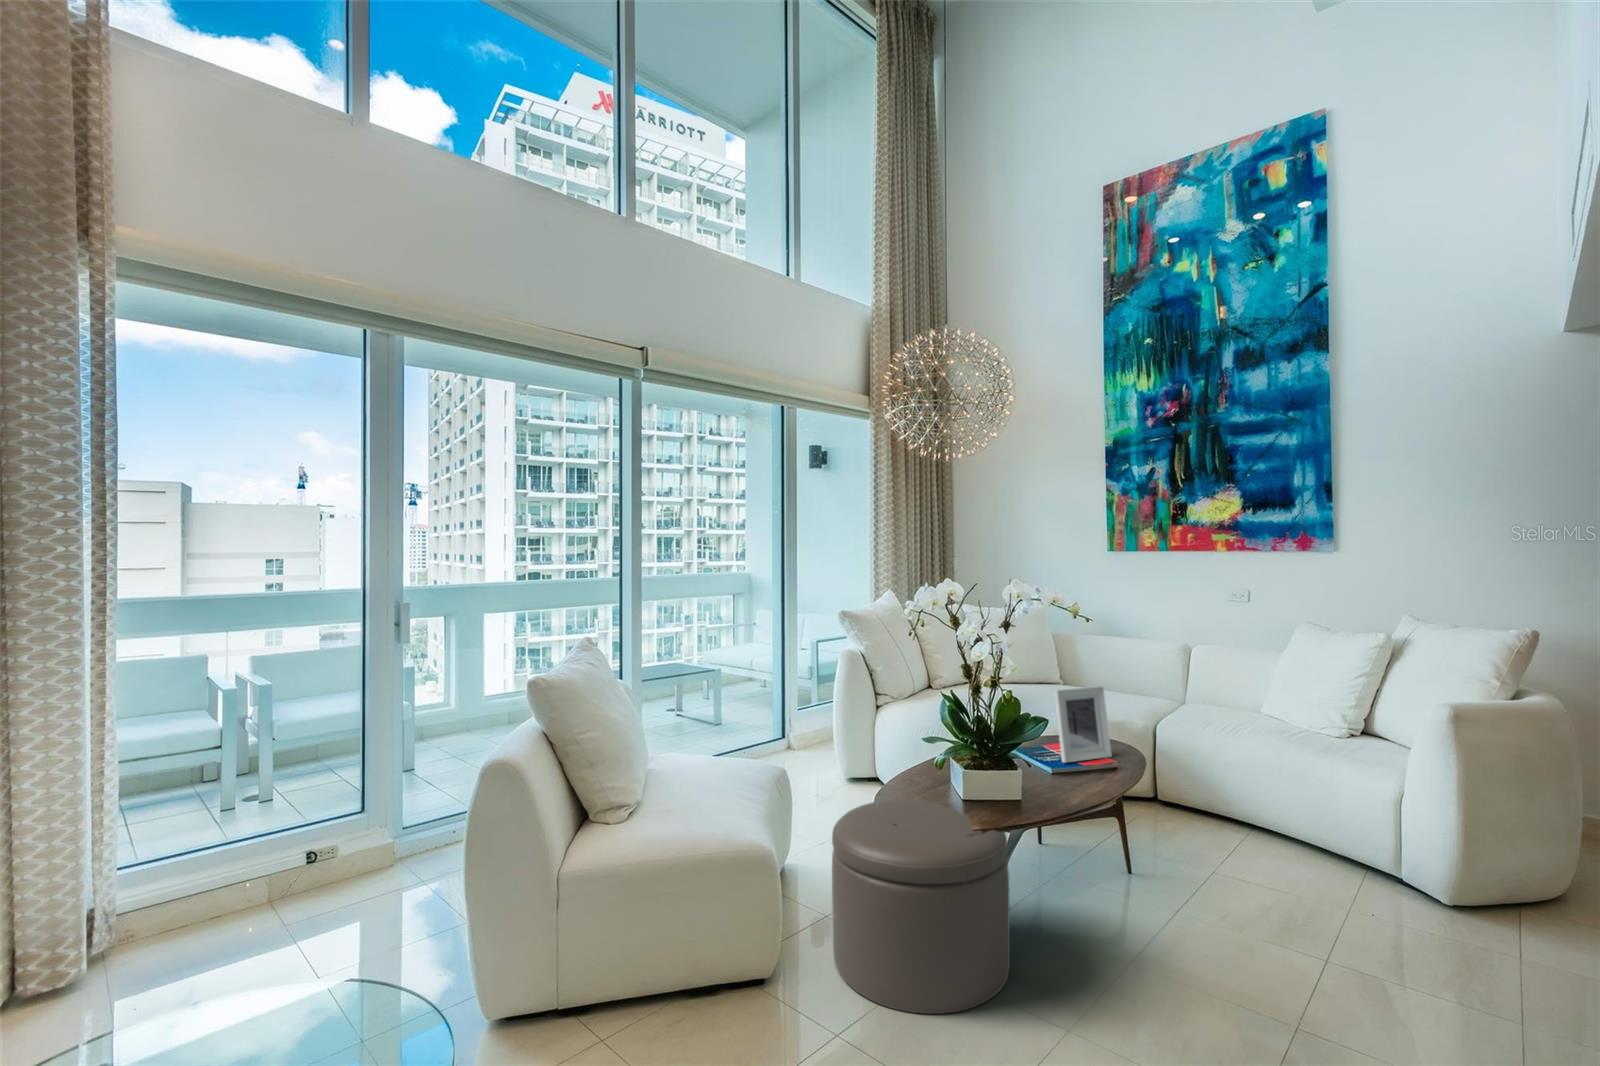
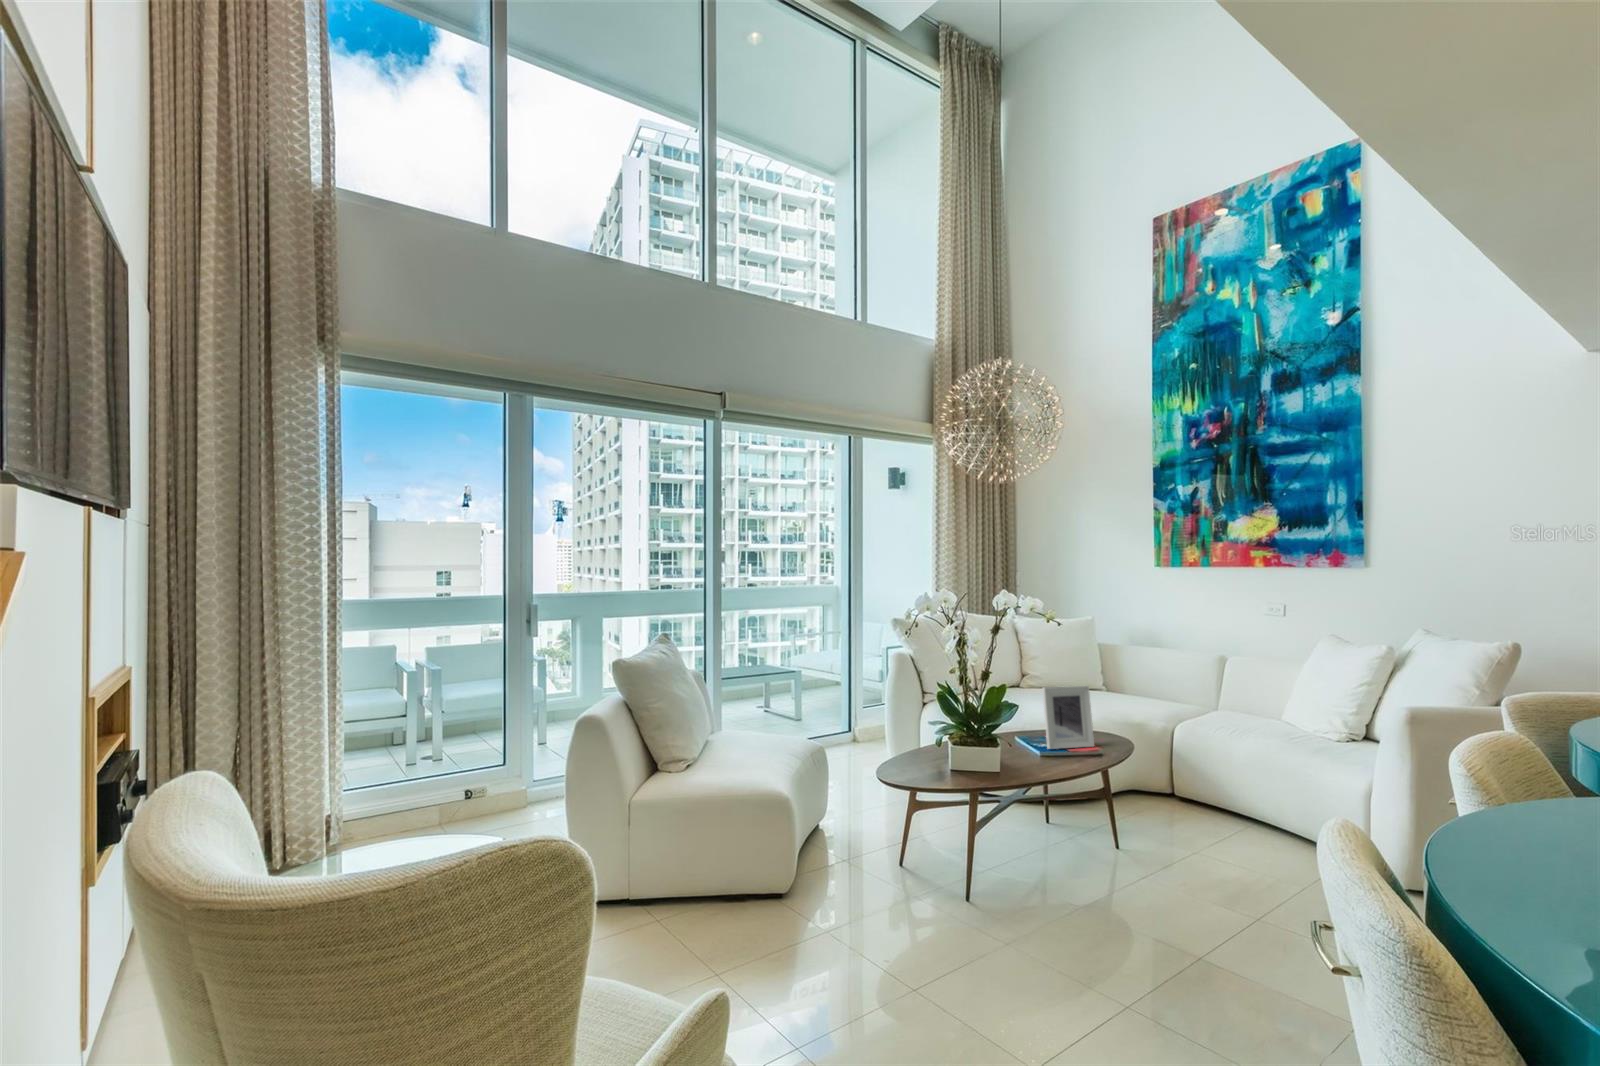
ottoman: present [832,799,1010,1014] -> none [833,769,971,925]

